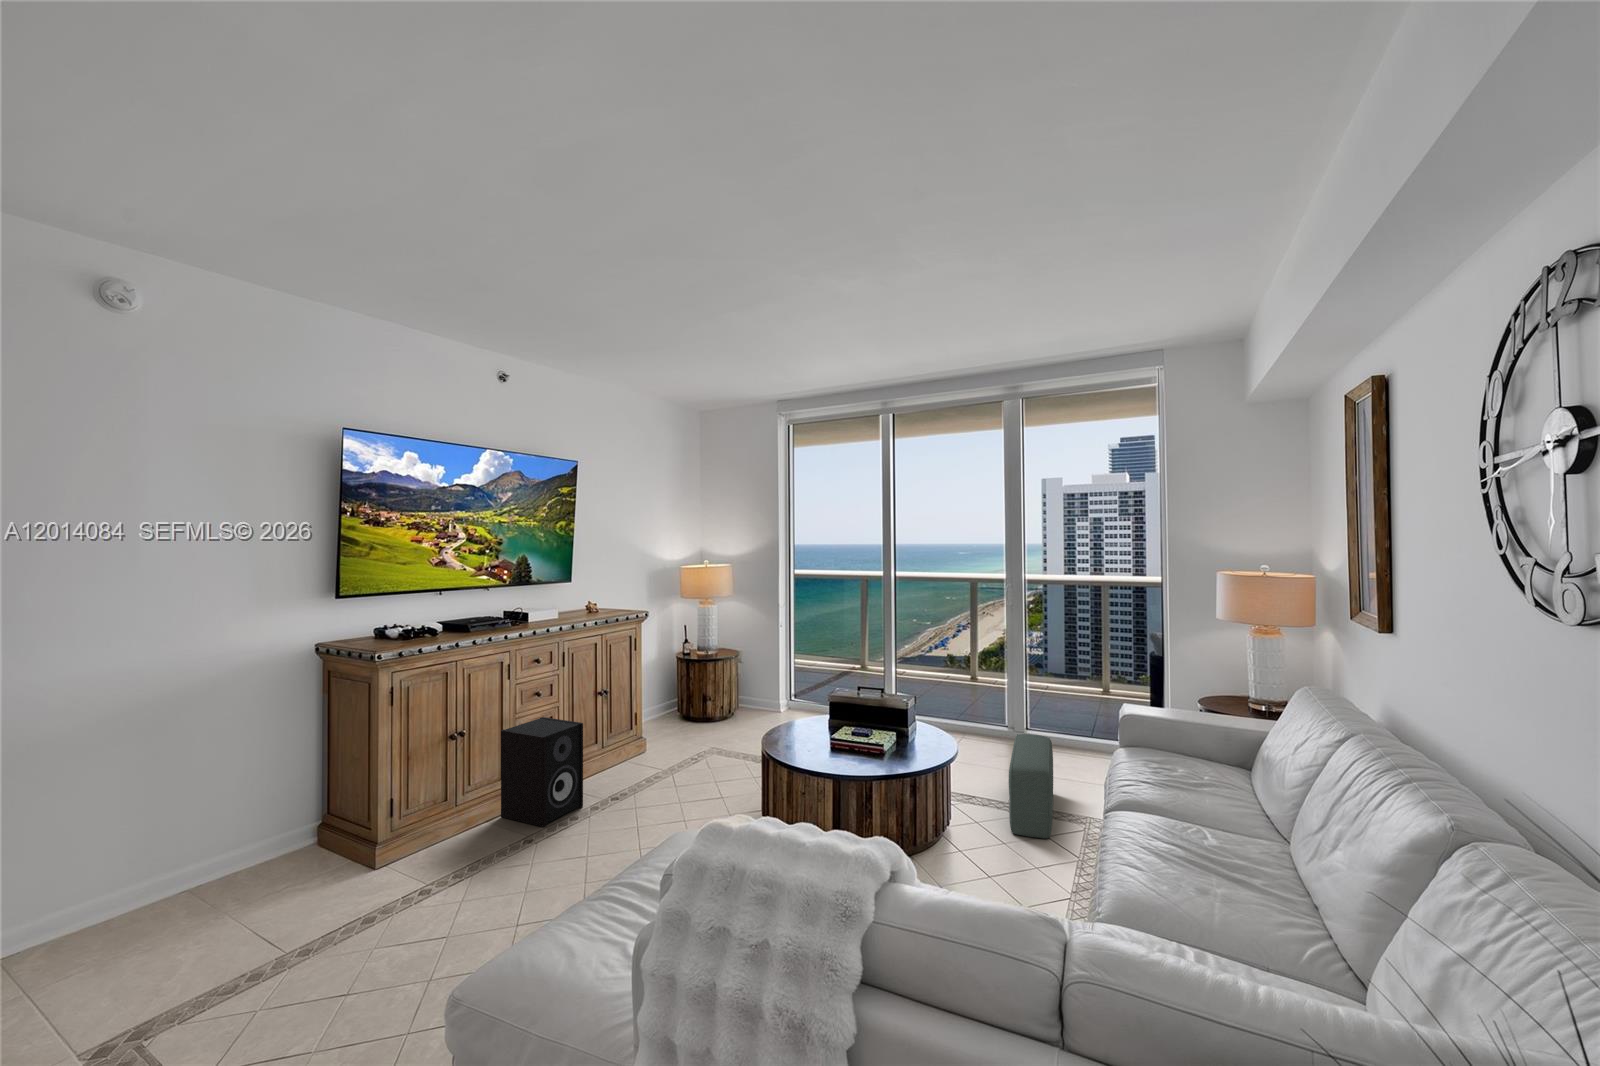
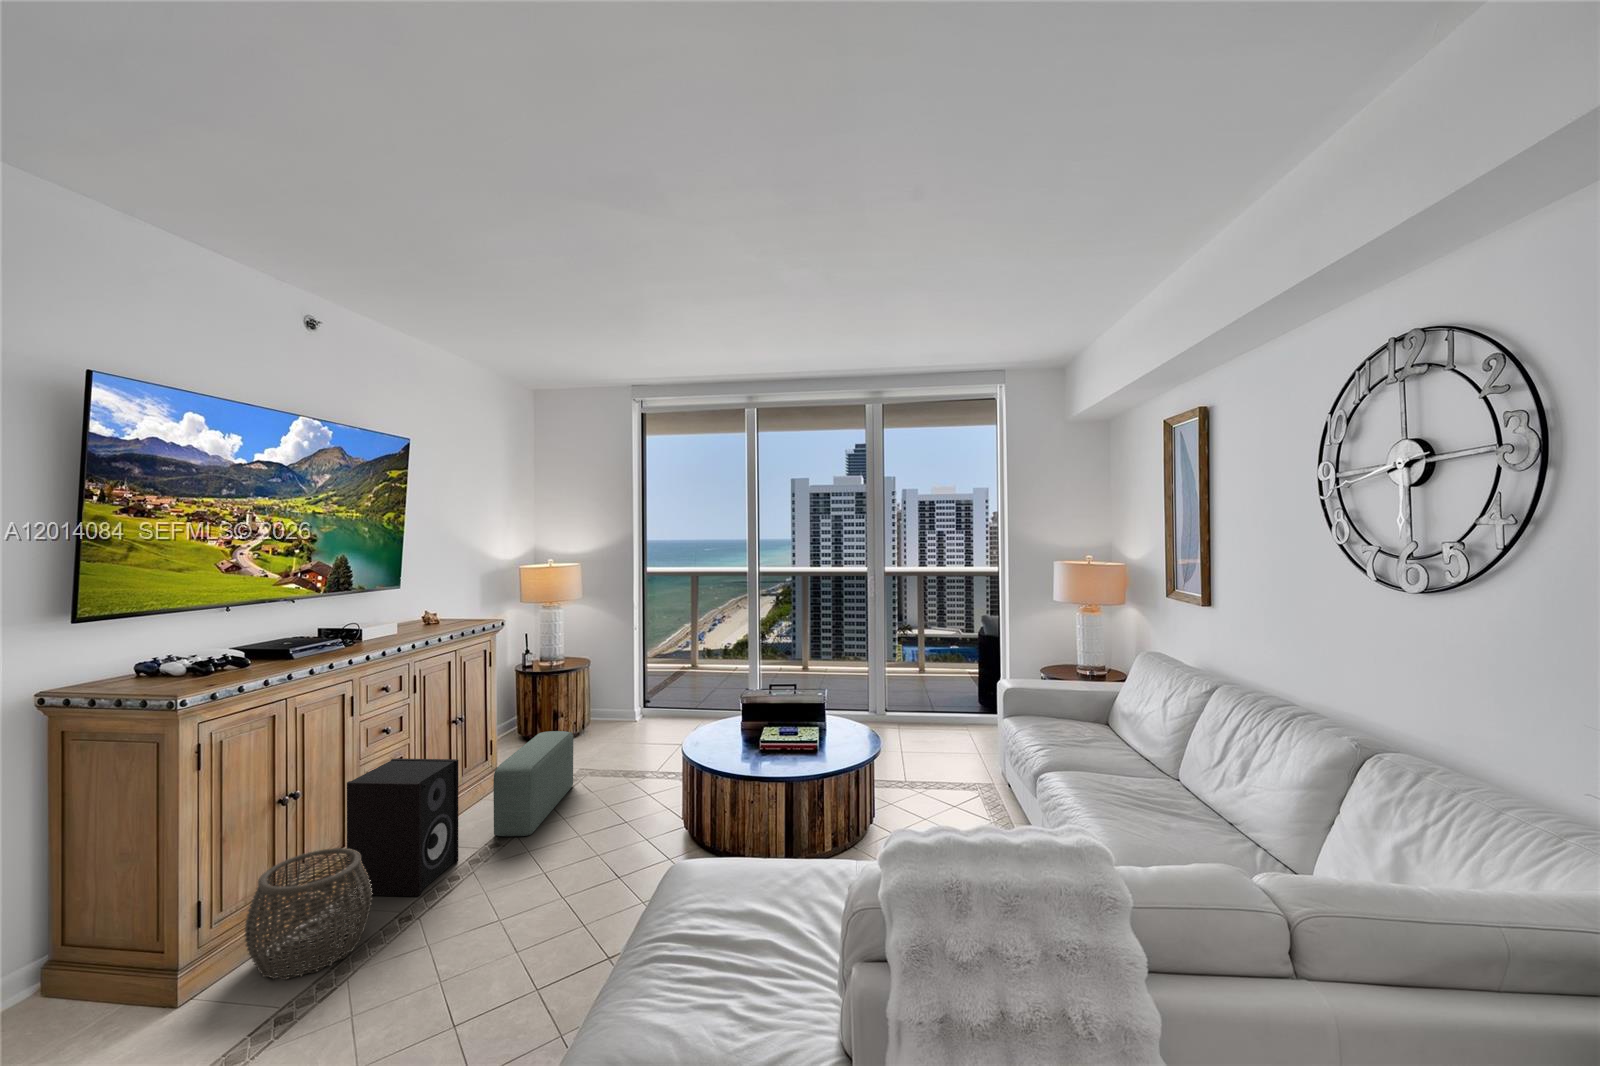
pouf: present [1009,734,1053,838] -> present [493,731,573,836]
woven basket: none [416,777,502,866] -> present [244,848,372,980]

